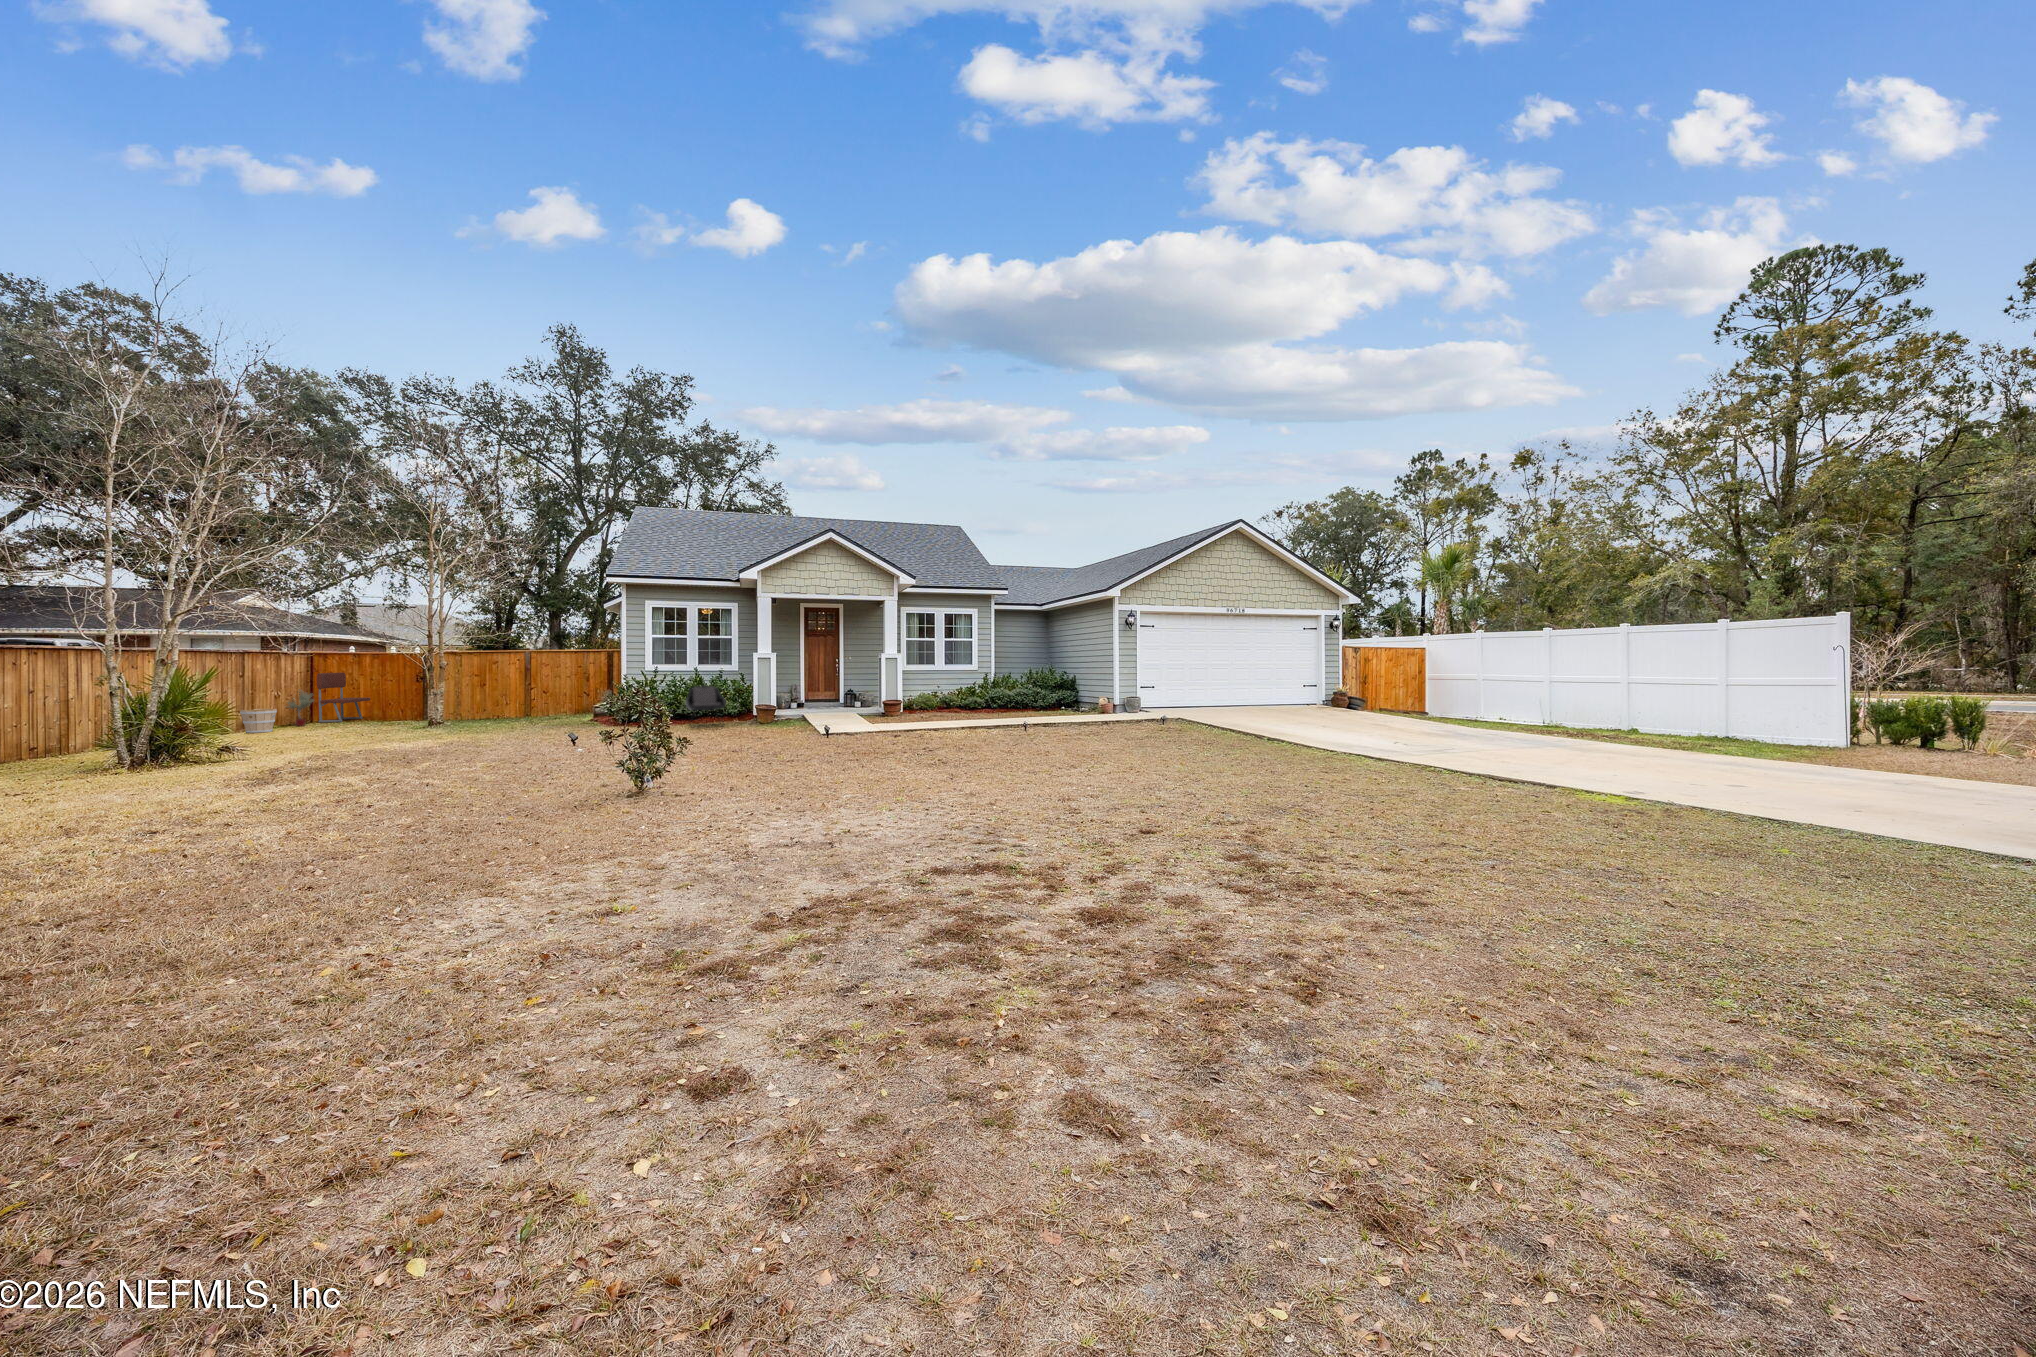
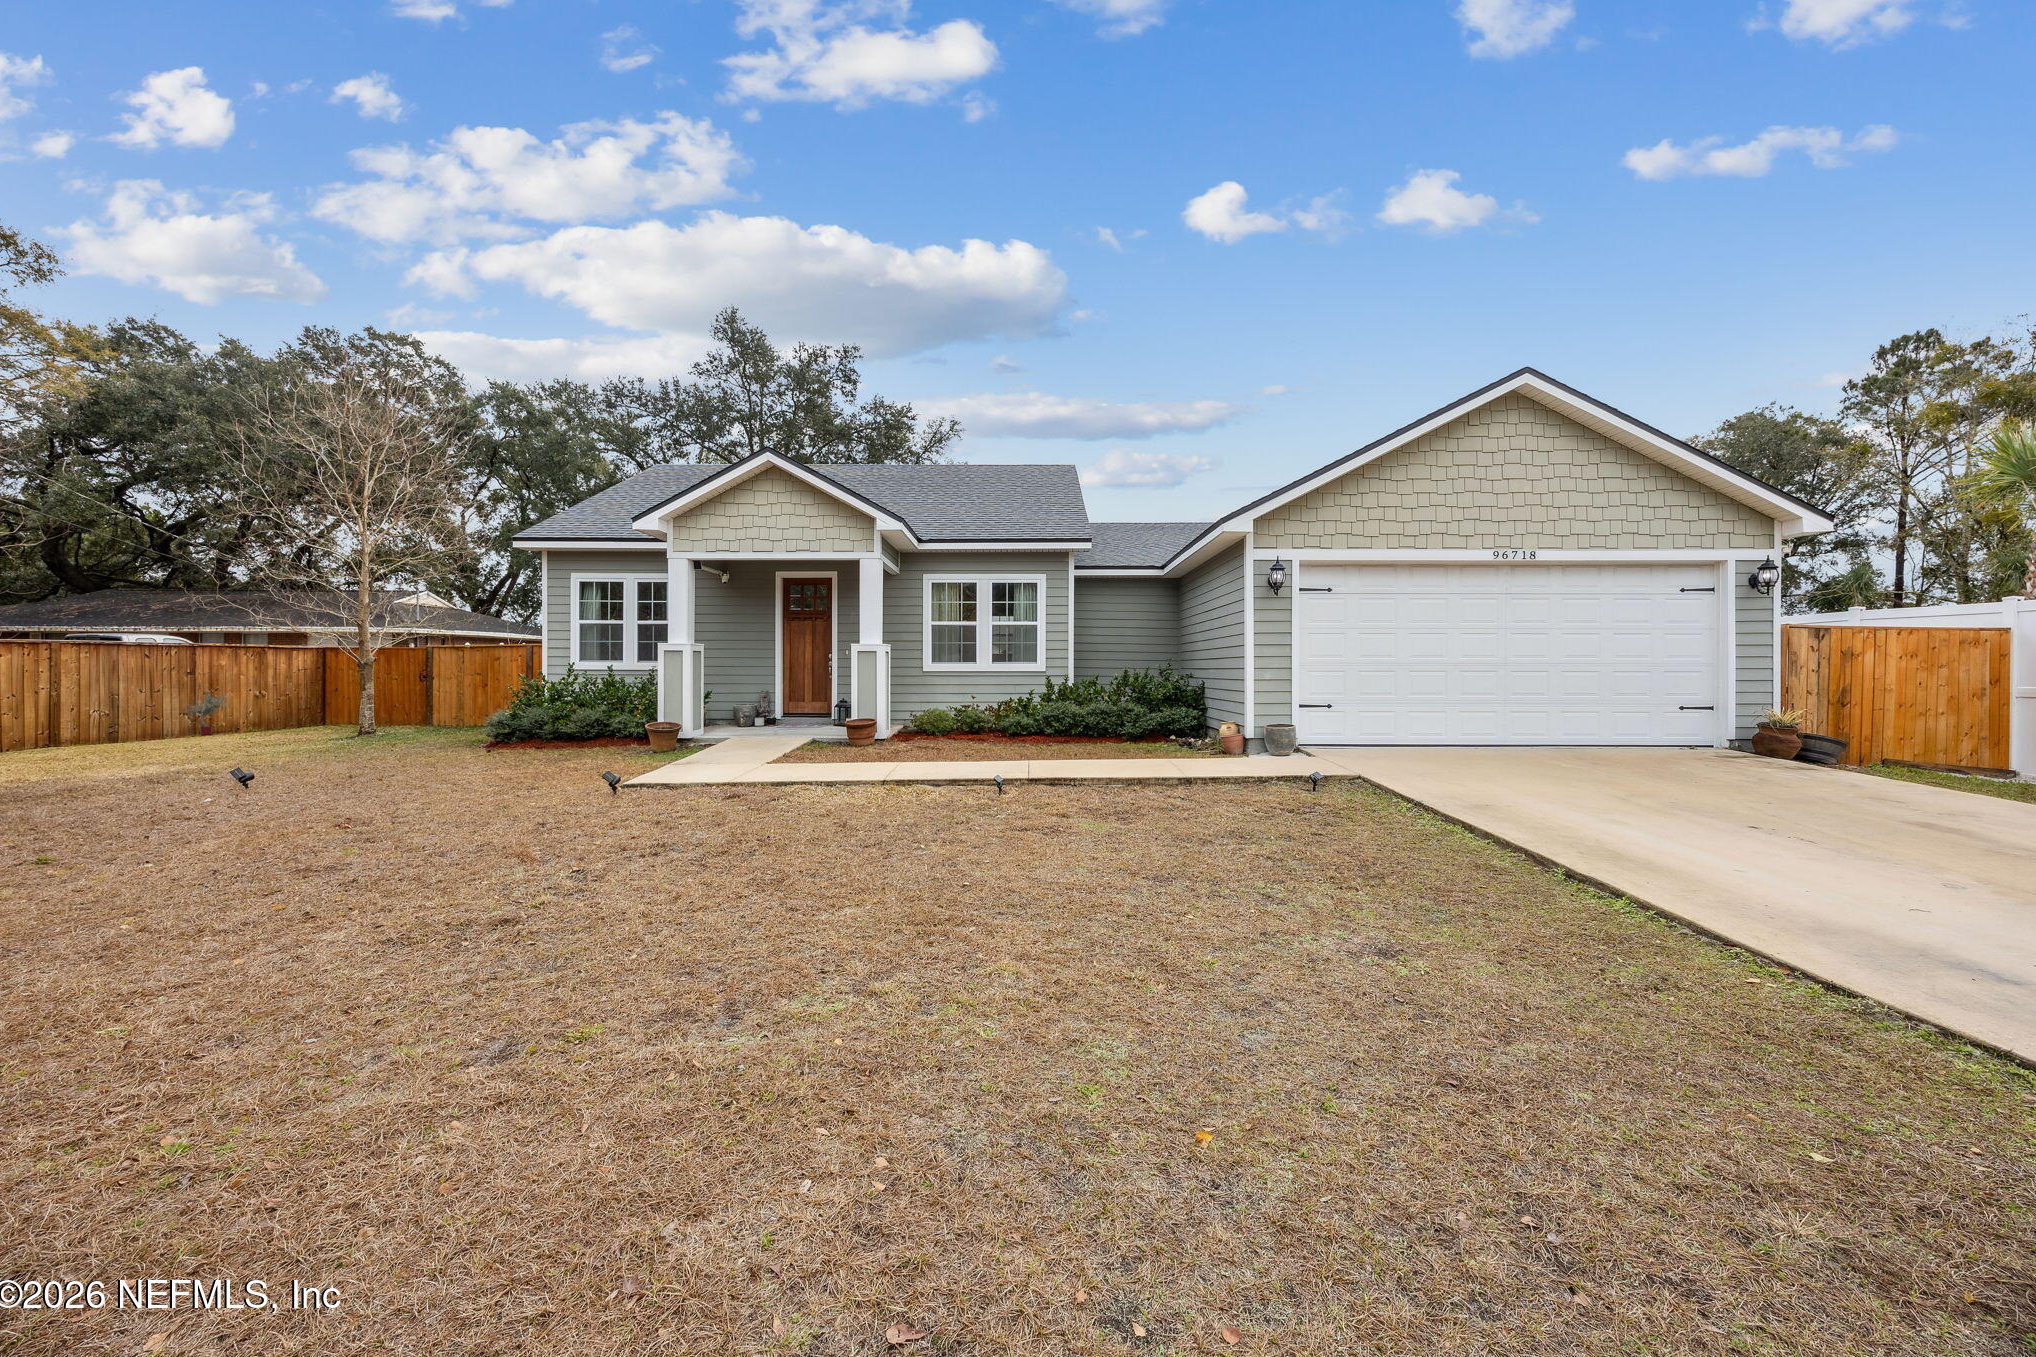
bench: present [317,673,370,723] -> none [241,671,316,730]
lounge chair: present [686,685,726,726] -> none [531,692,602,757]
wooden bucket: present [240,709,277,733] -> none [101,714,149,744]

